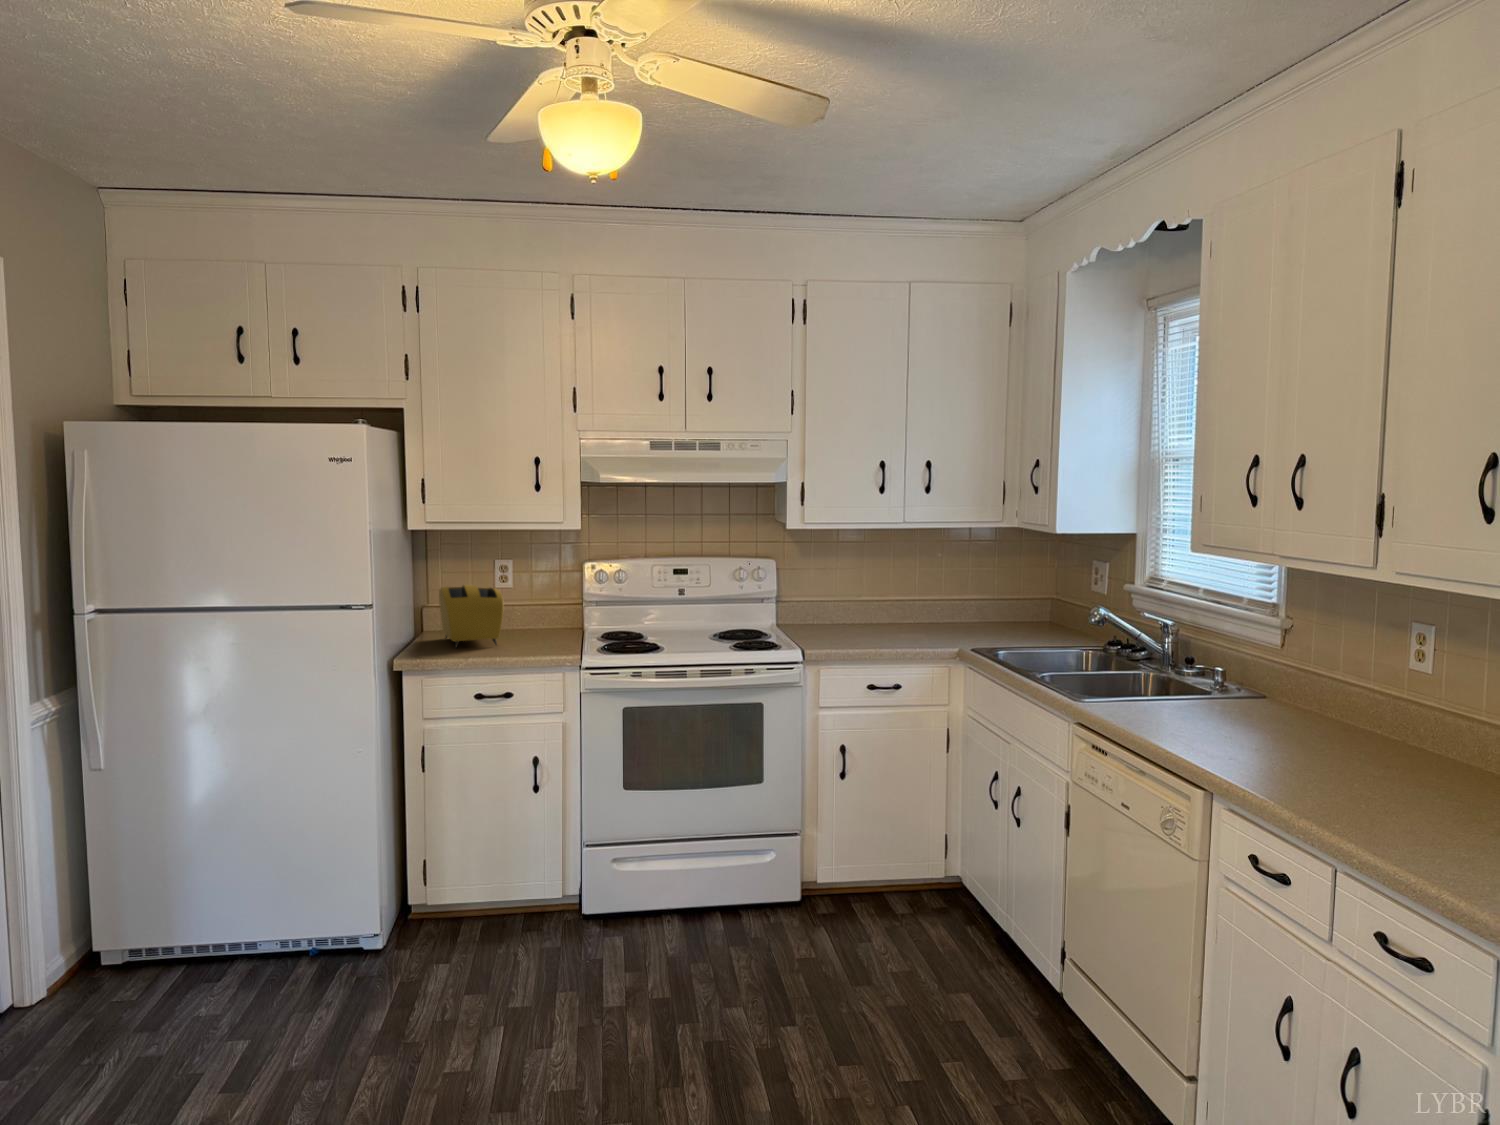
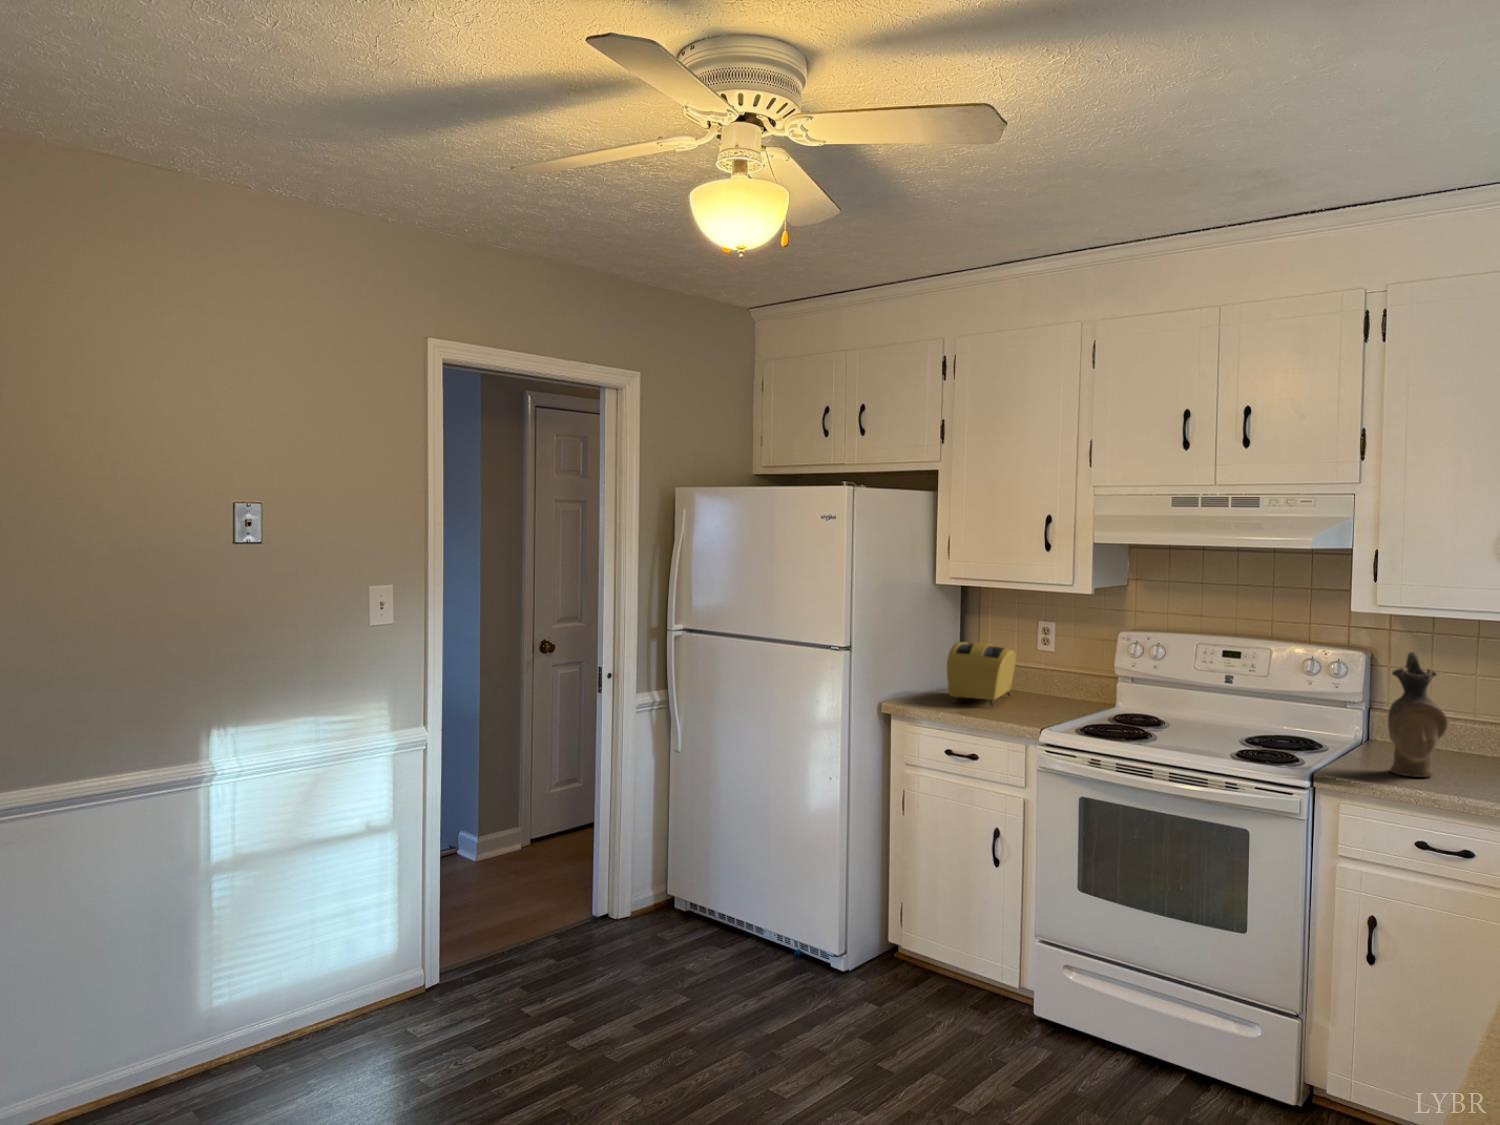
ceramic pitcher: none [826,555,864,643] -> present [1388,652,1448,777]

